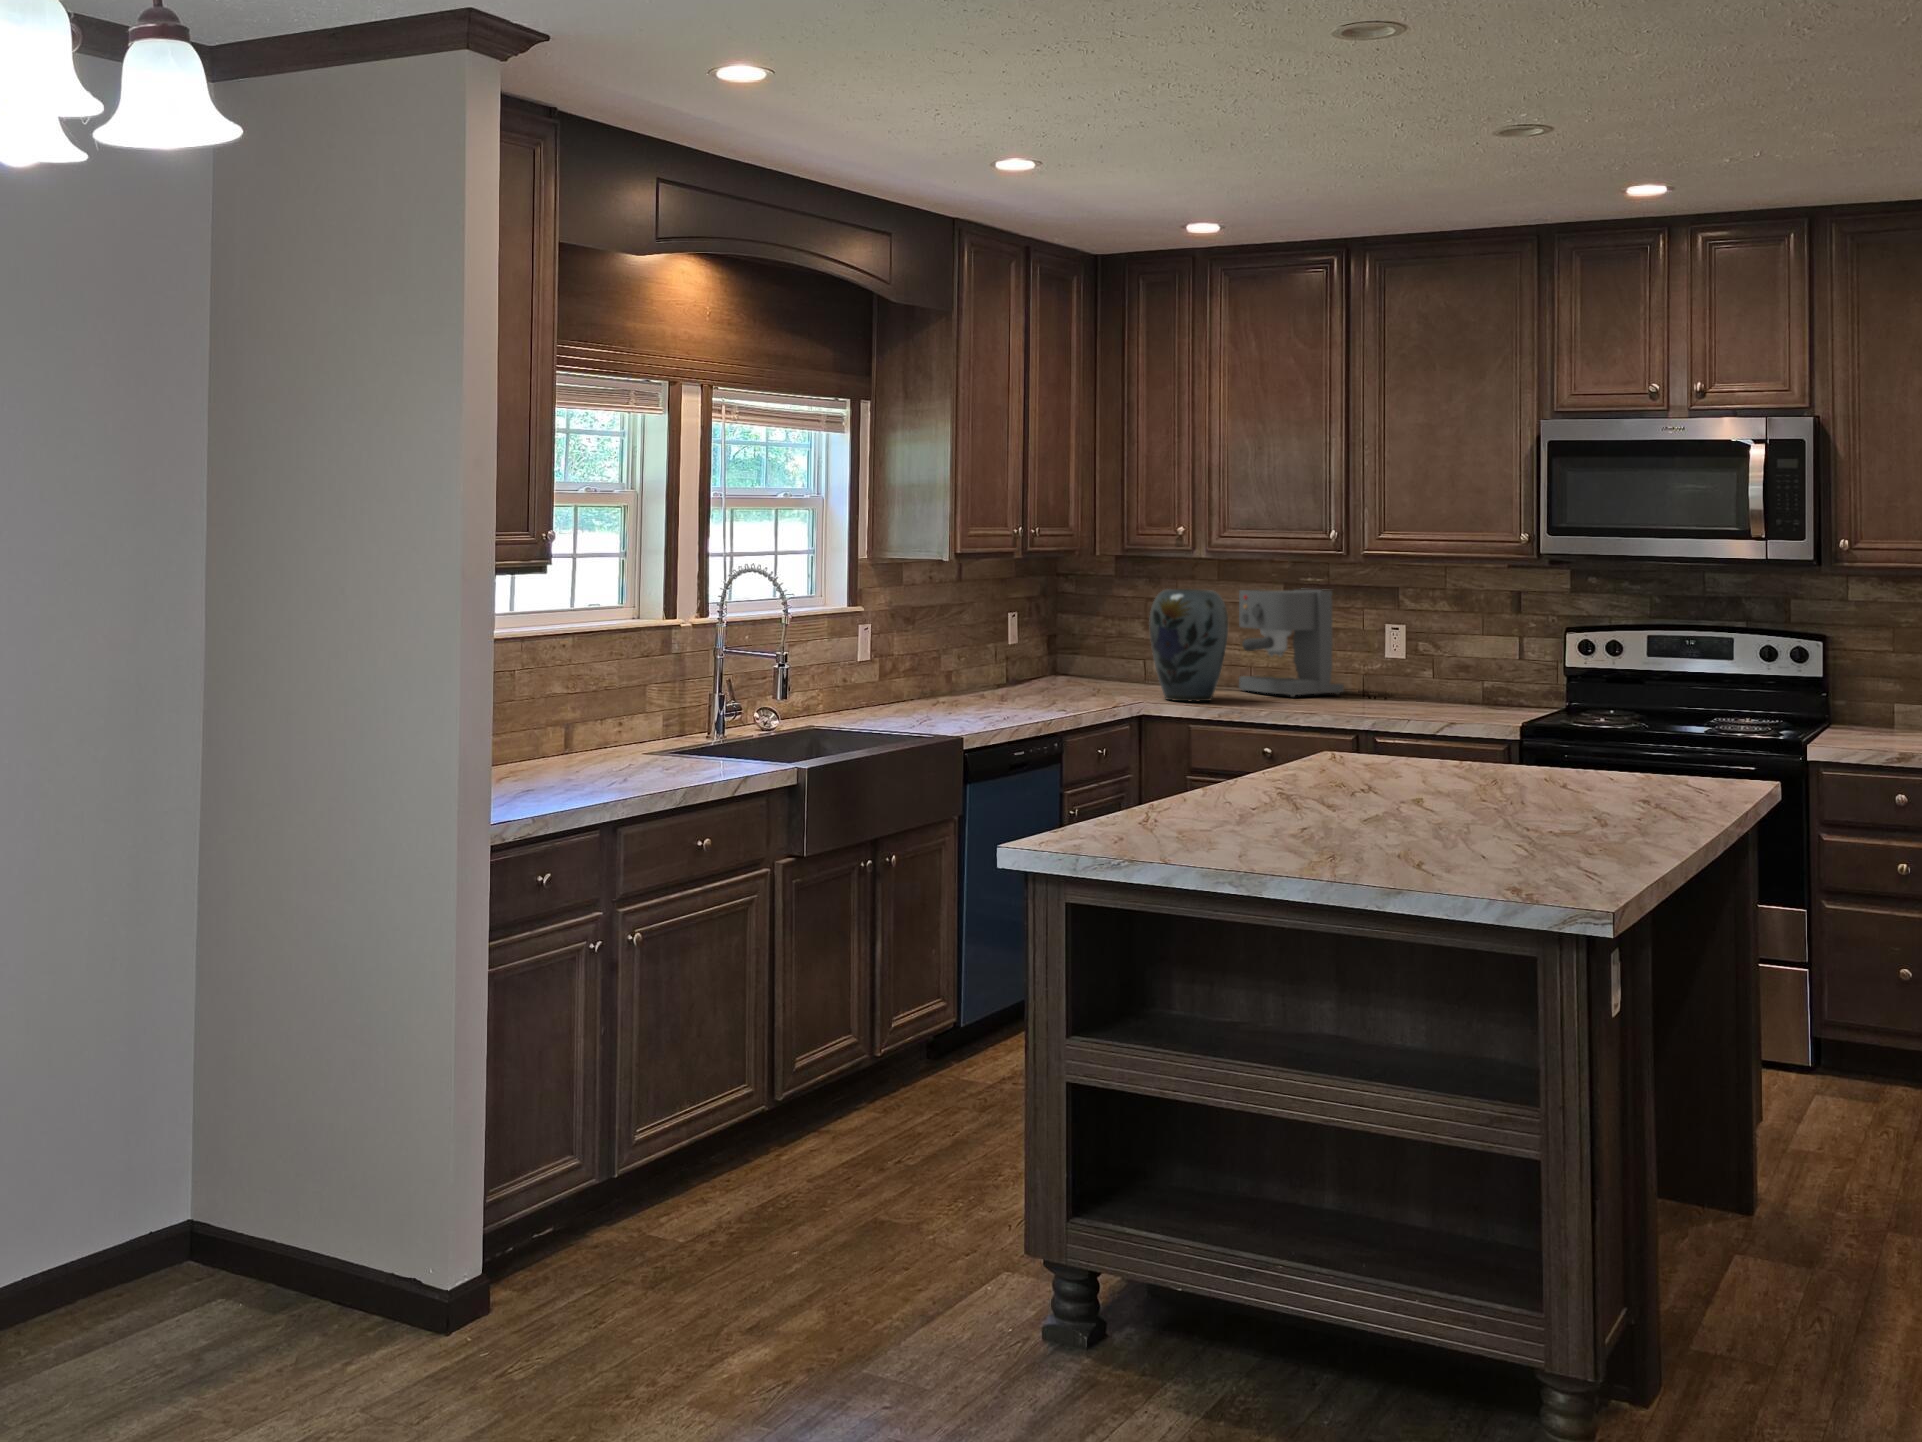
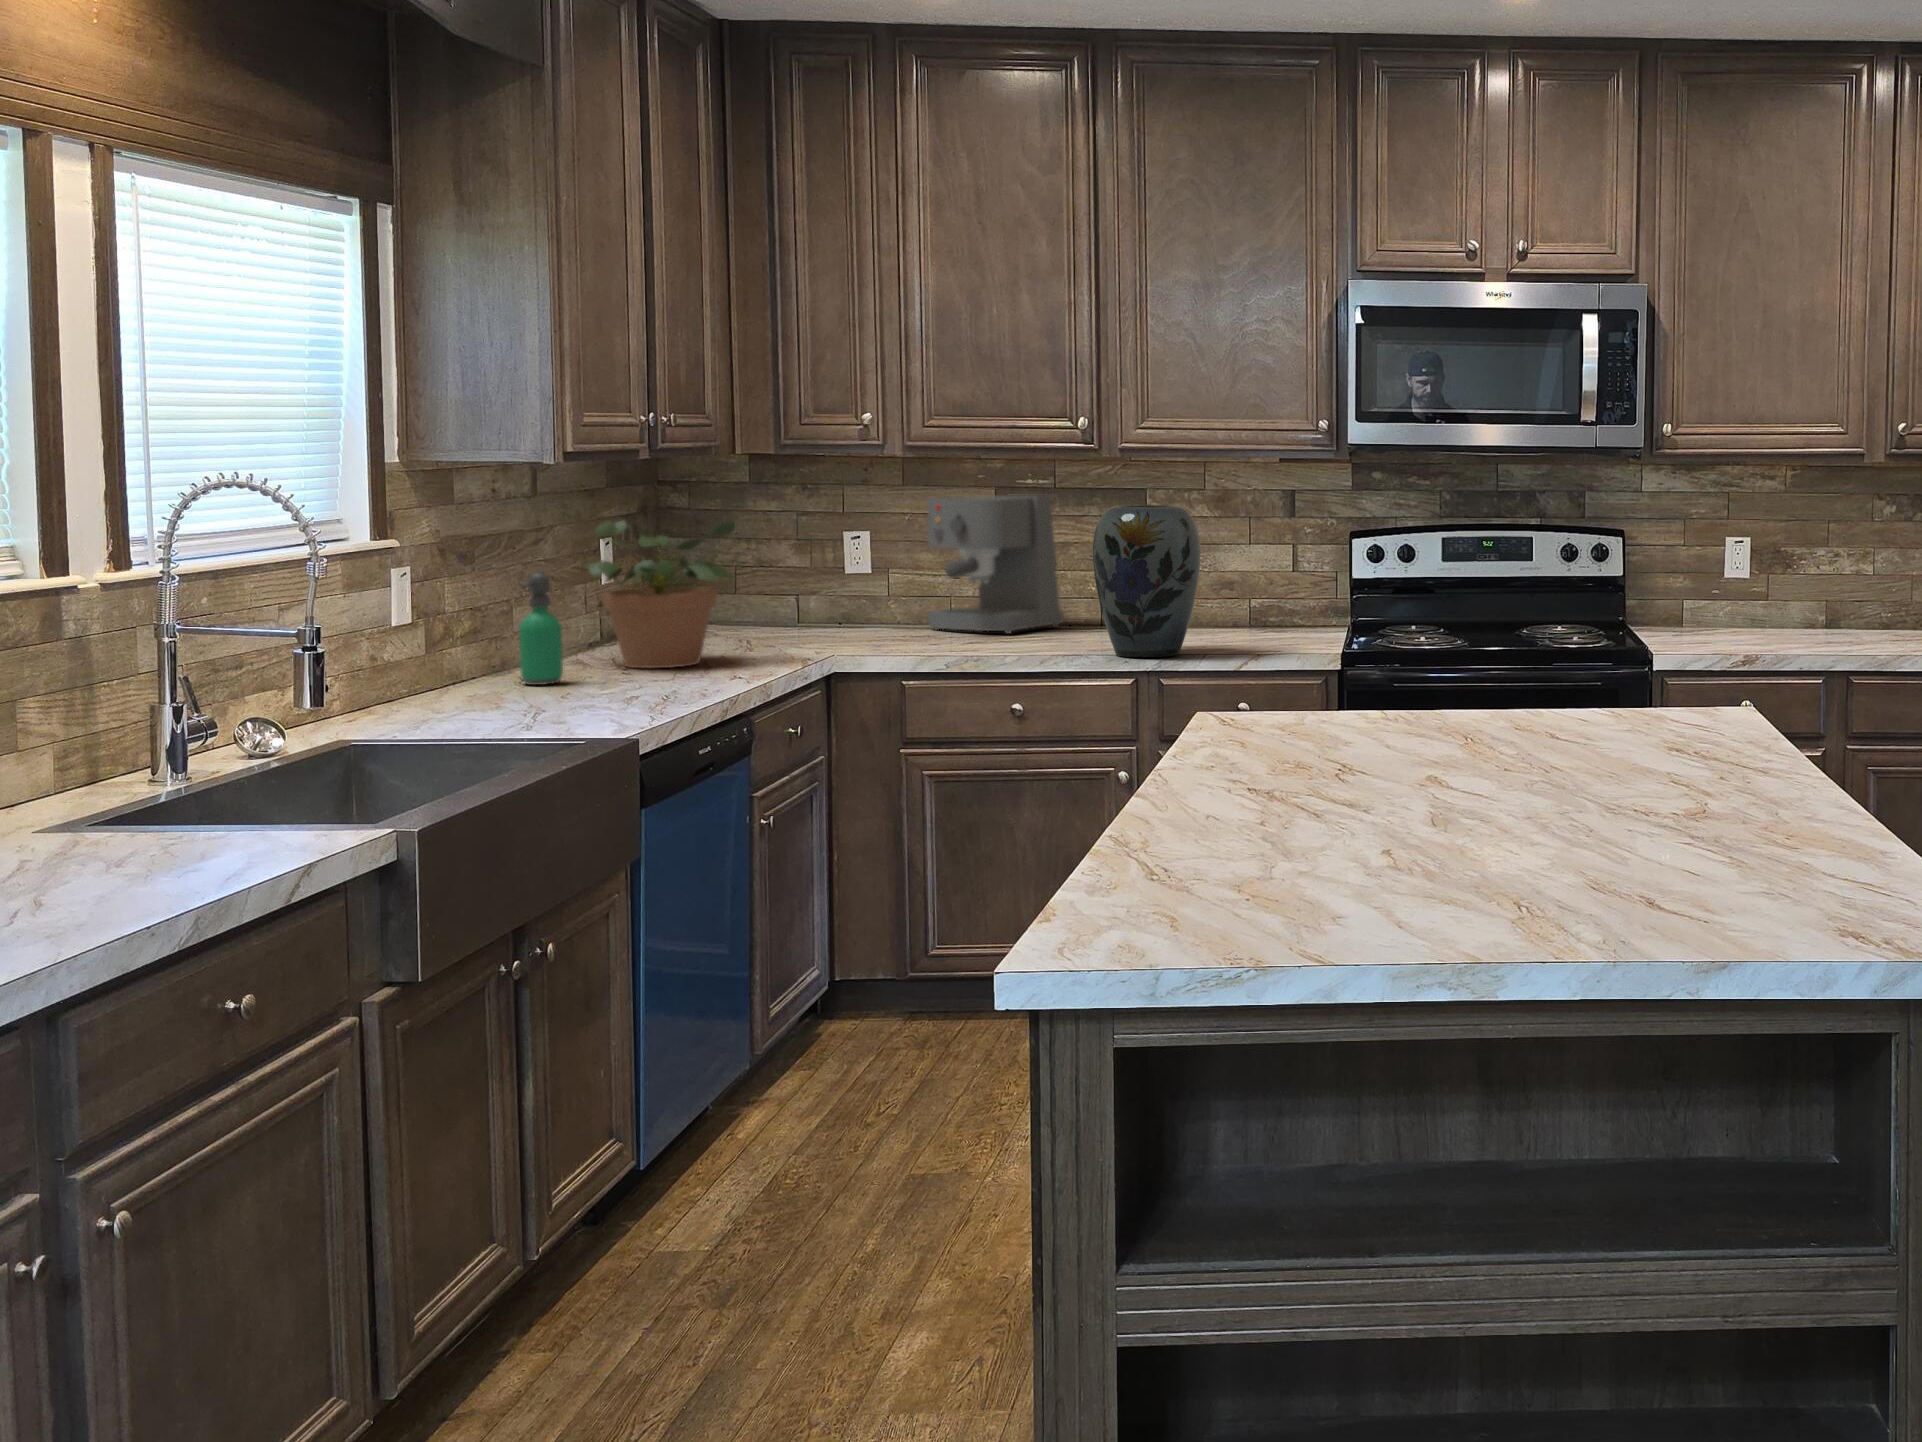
vase: present [1149,589,1228,701] -> present [1093,505,1201,657]
potted plant: none [982,598,1094,702] -> present [584,520,747,668]
soap dispenser: none [932,632,958,706] -> present [519,573,563,685]

